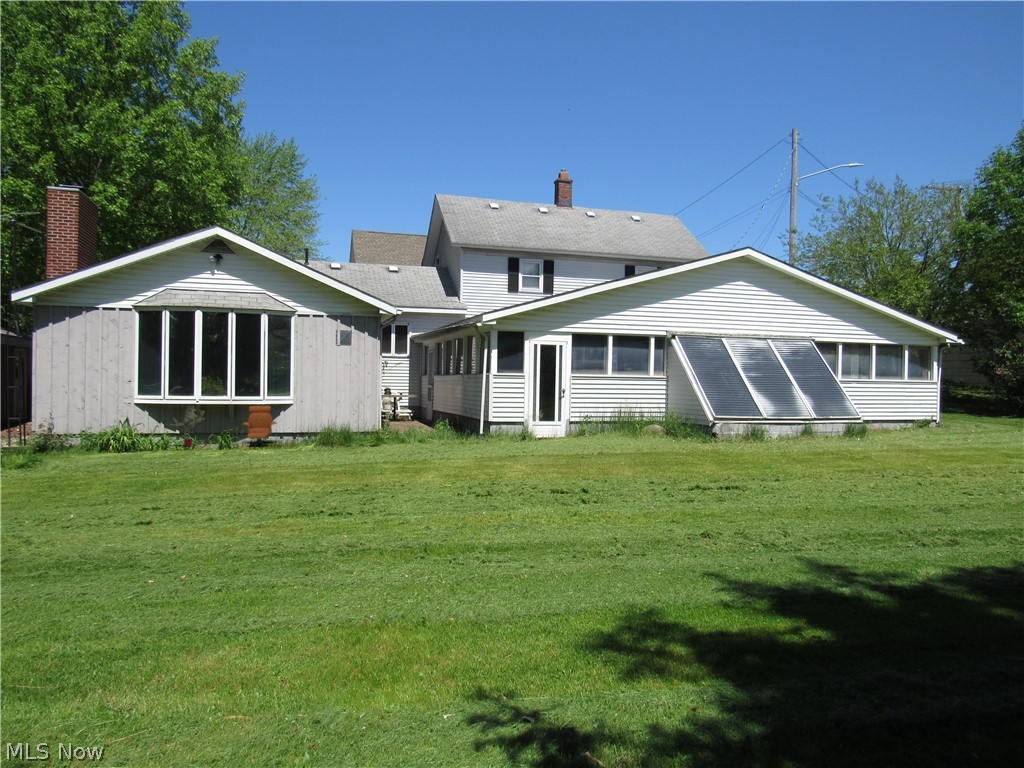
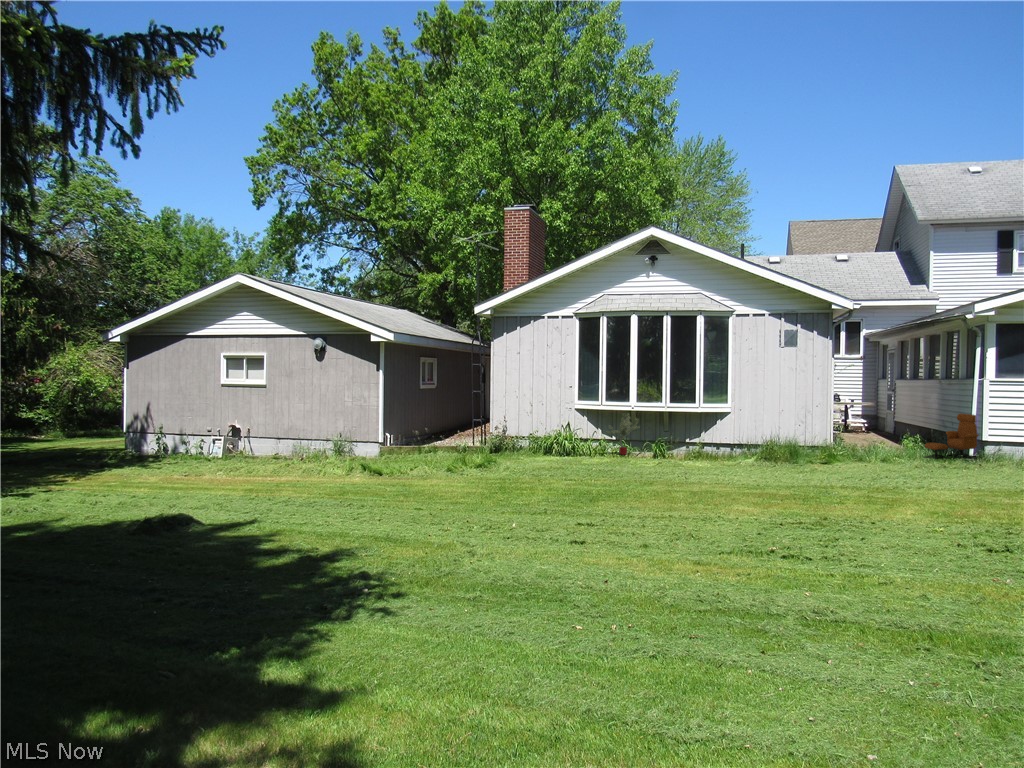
lounge chair: present [243,406,276,447] -> present [925,414,979,459]

